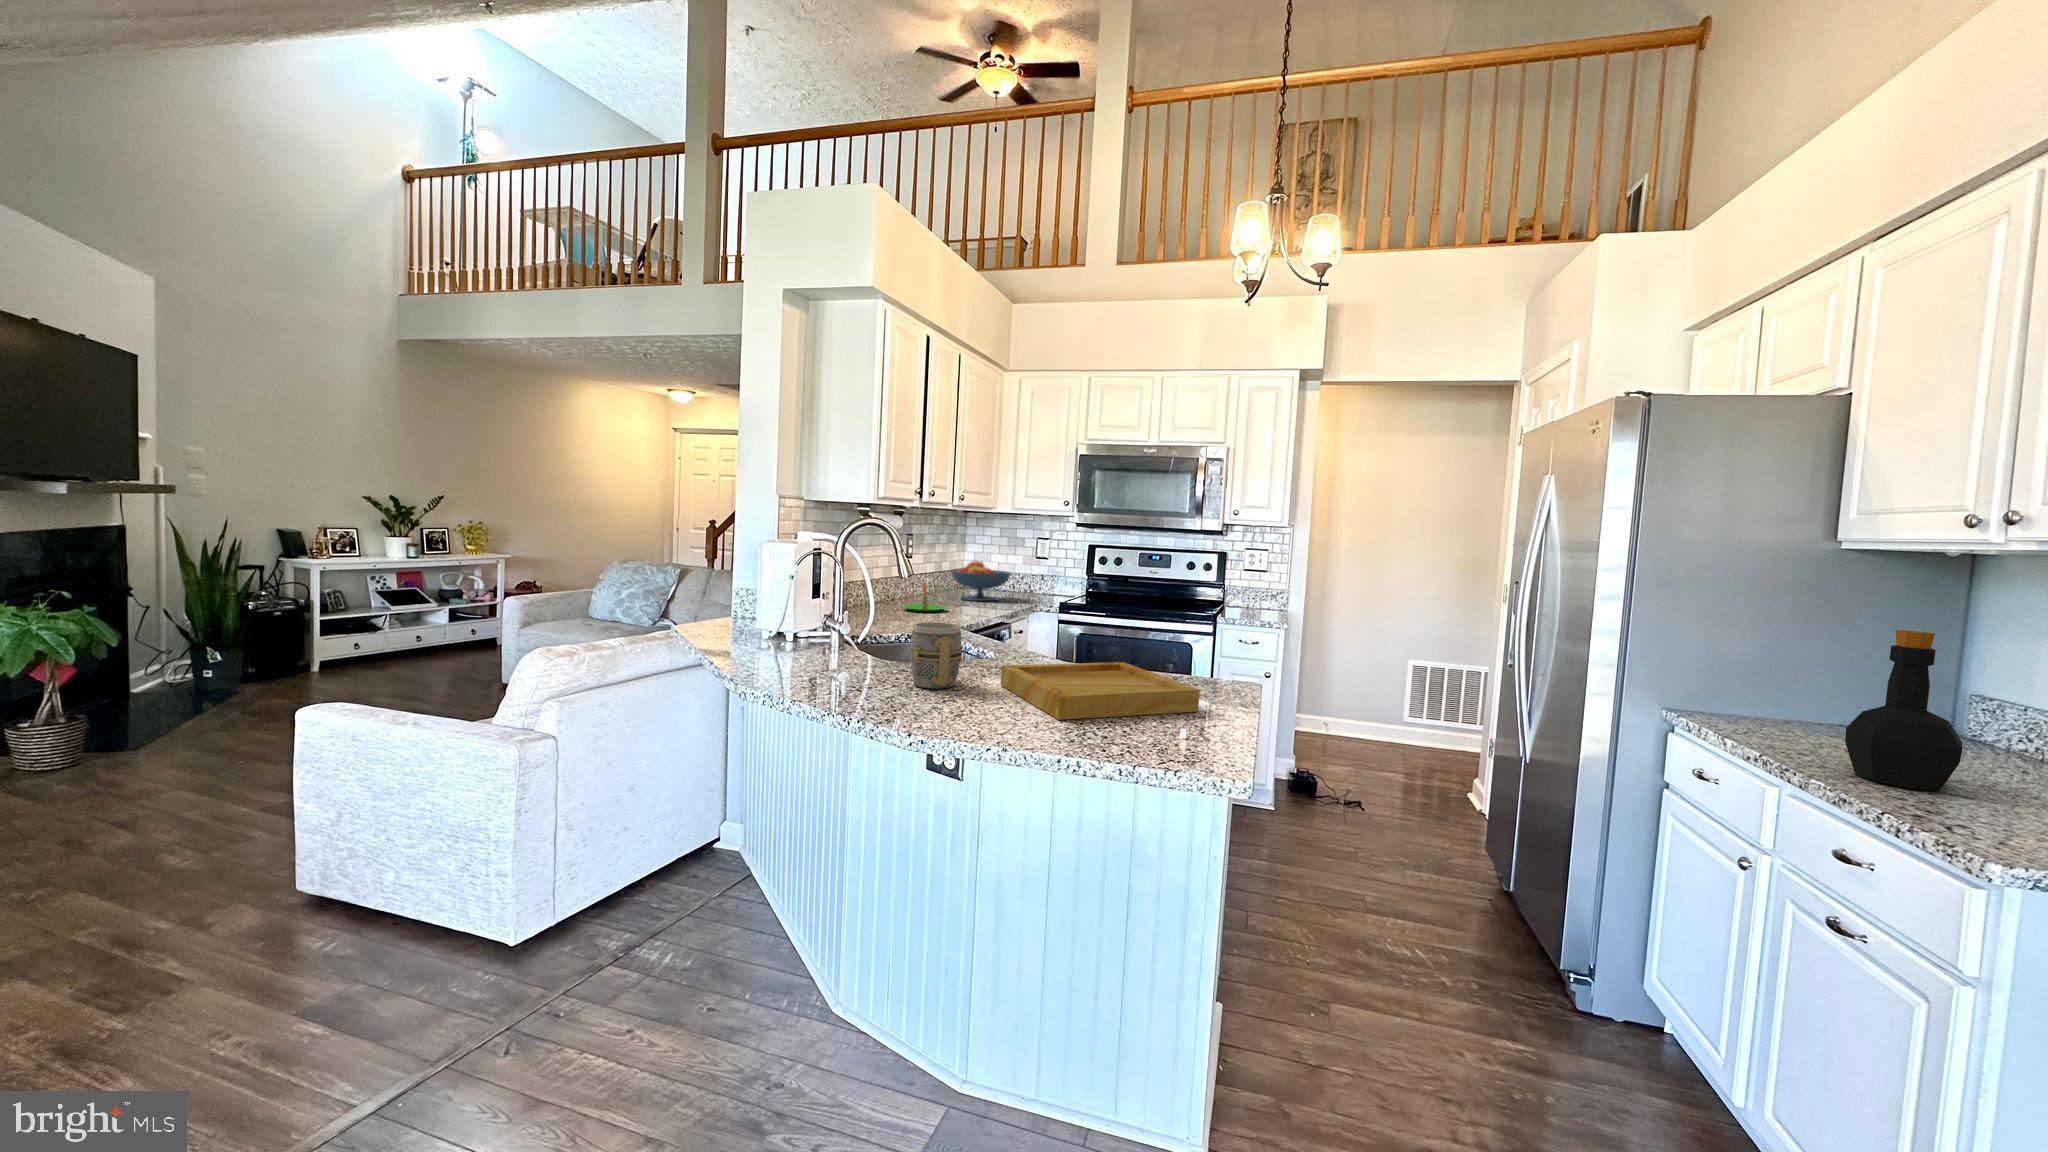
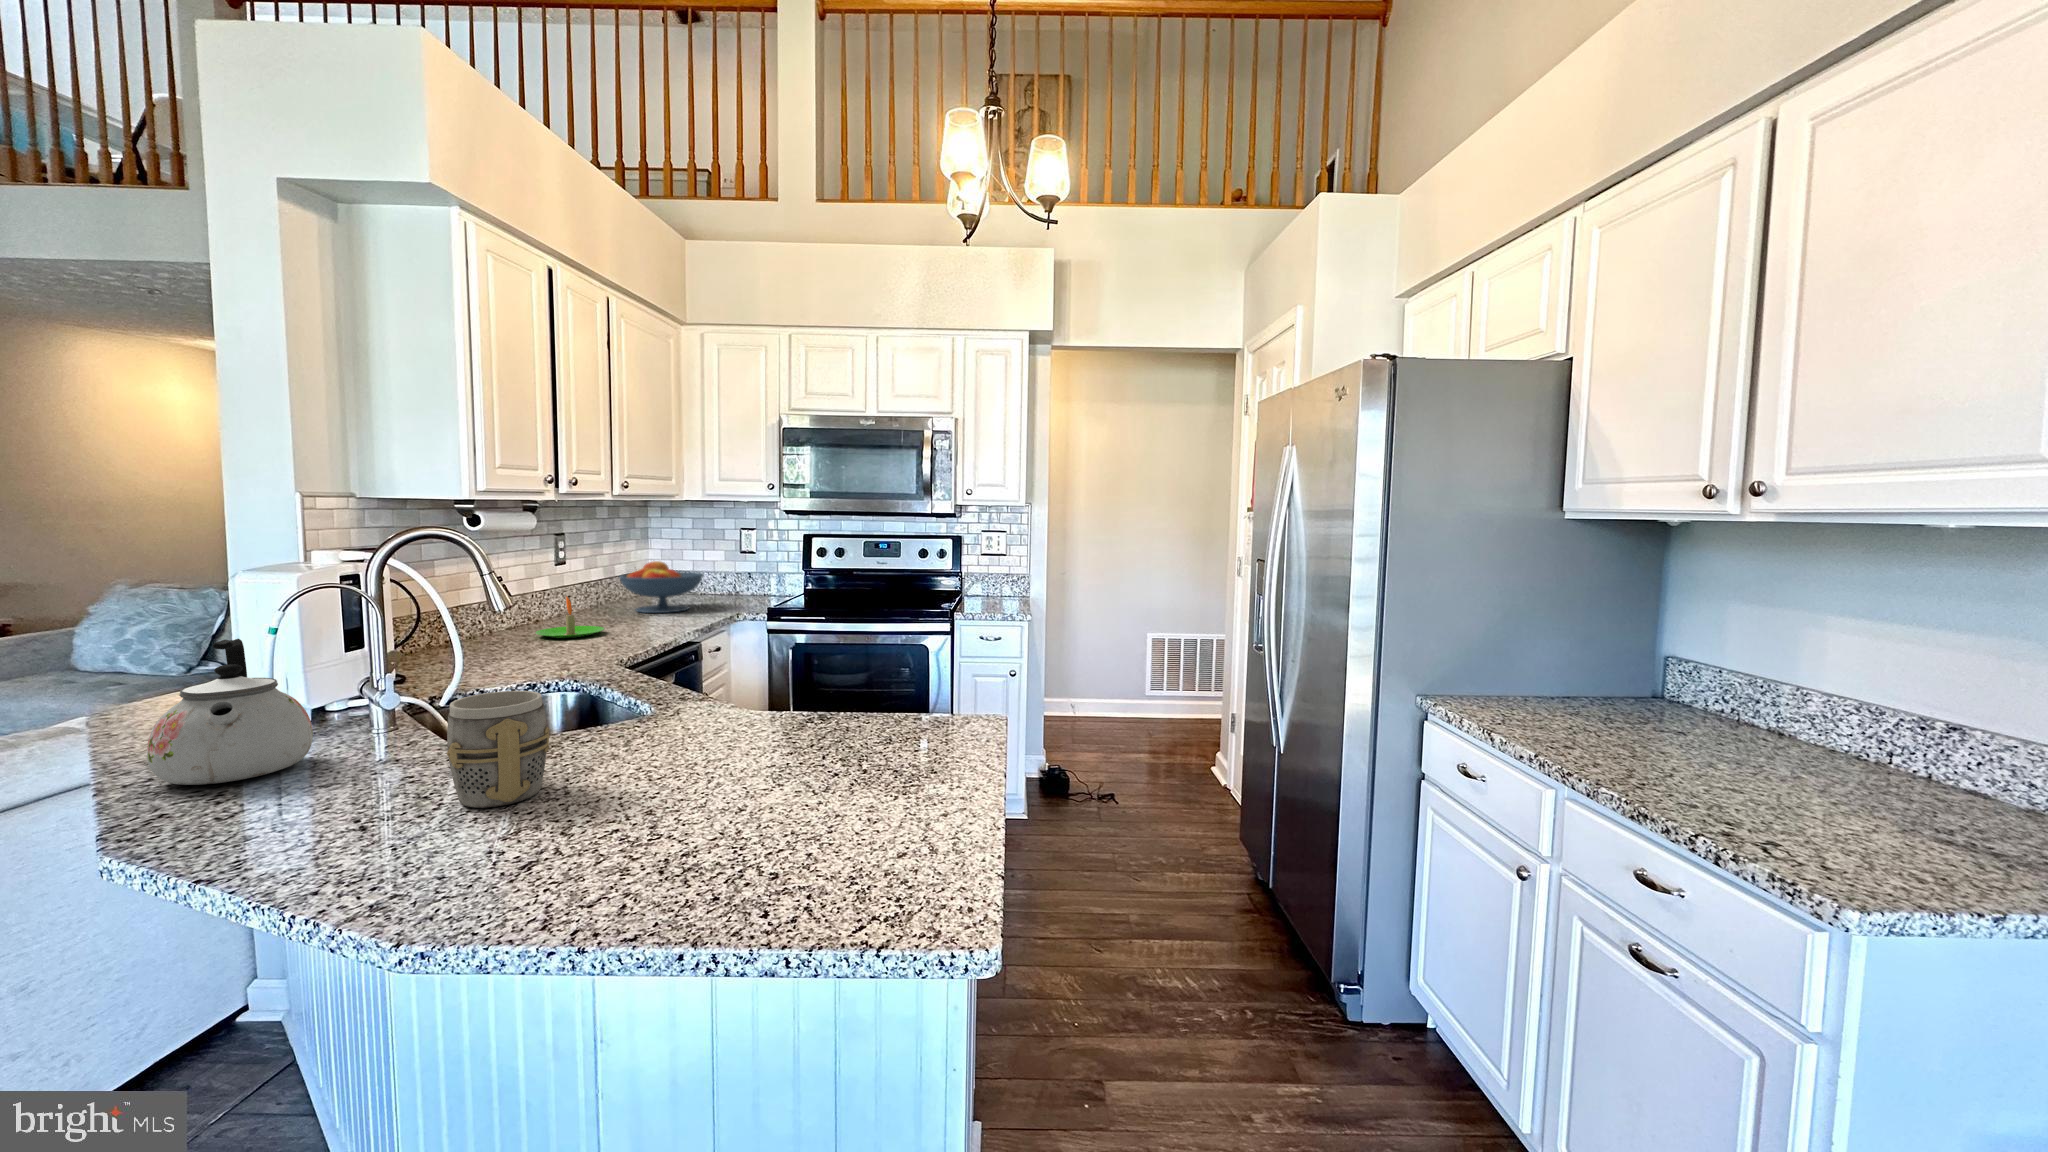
kettle: none [754,583,824,663] -> present [147,639,313,785]
bottle: present [1845,630,1962,791] -> none [1617,612,1732,785]
tray: present [1001,662,1200,720] -> none [623,714,926,854]

